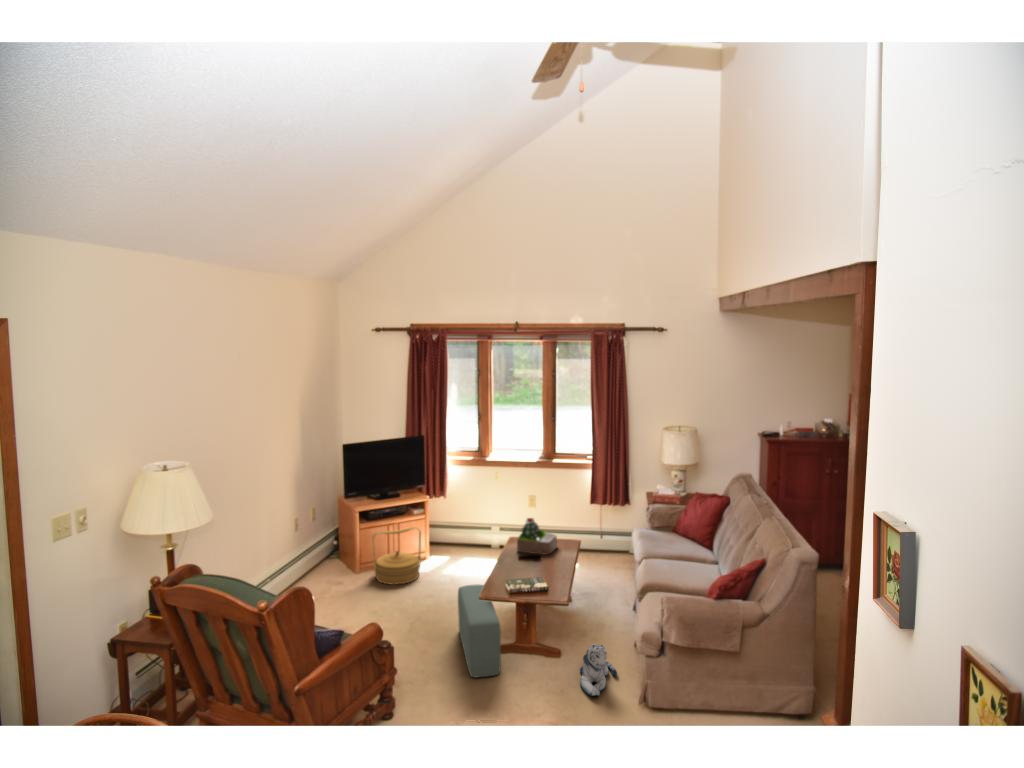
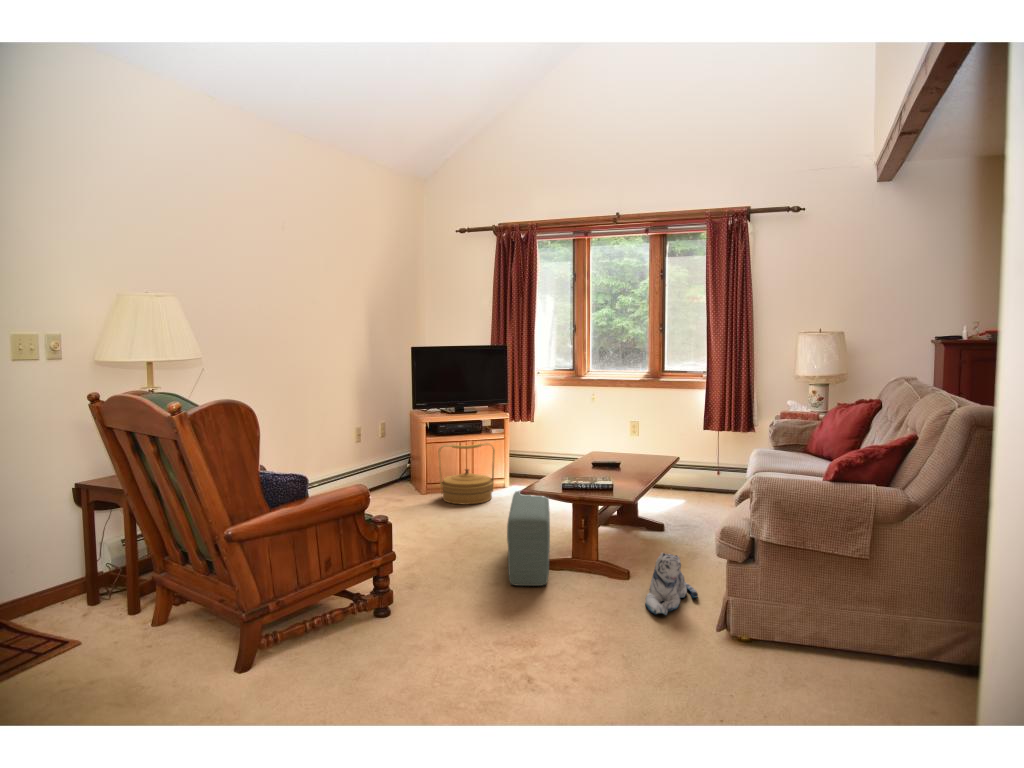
succulent plant: present [517,518,557,554] -> none [594,424,646,466]

